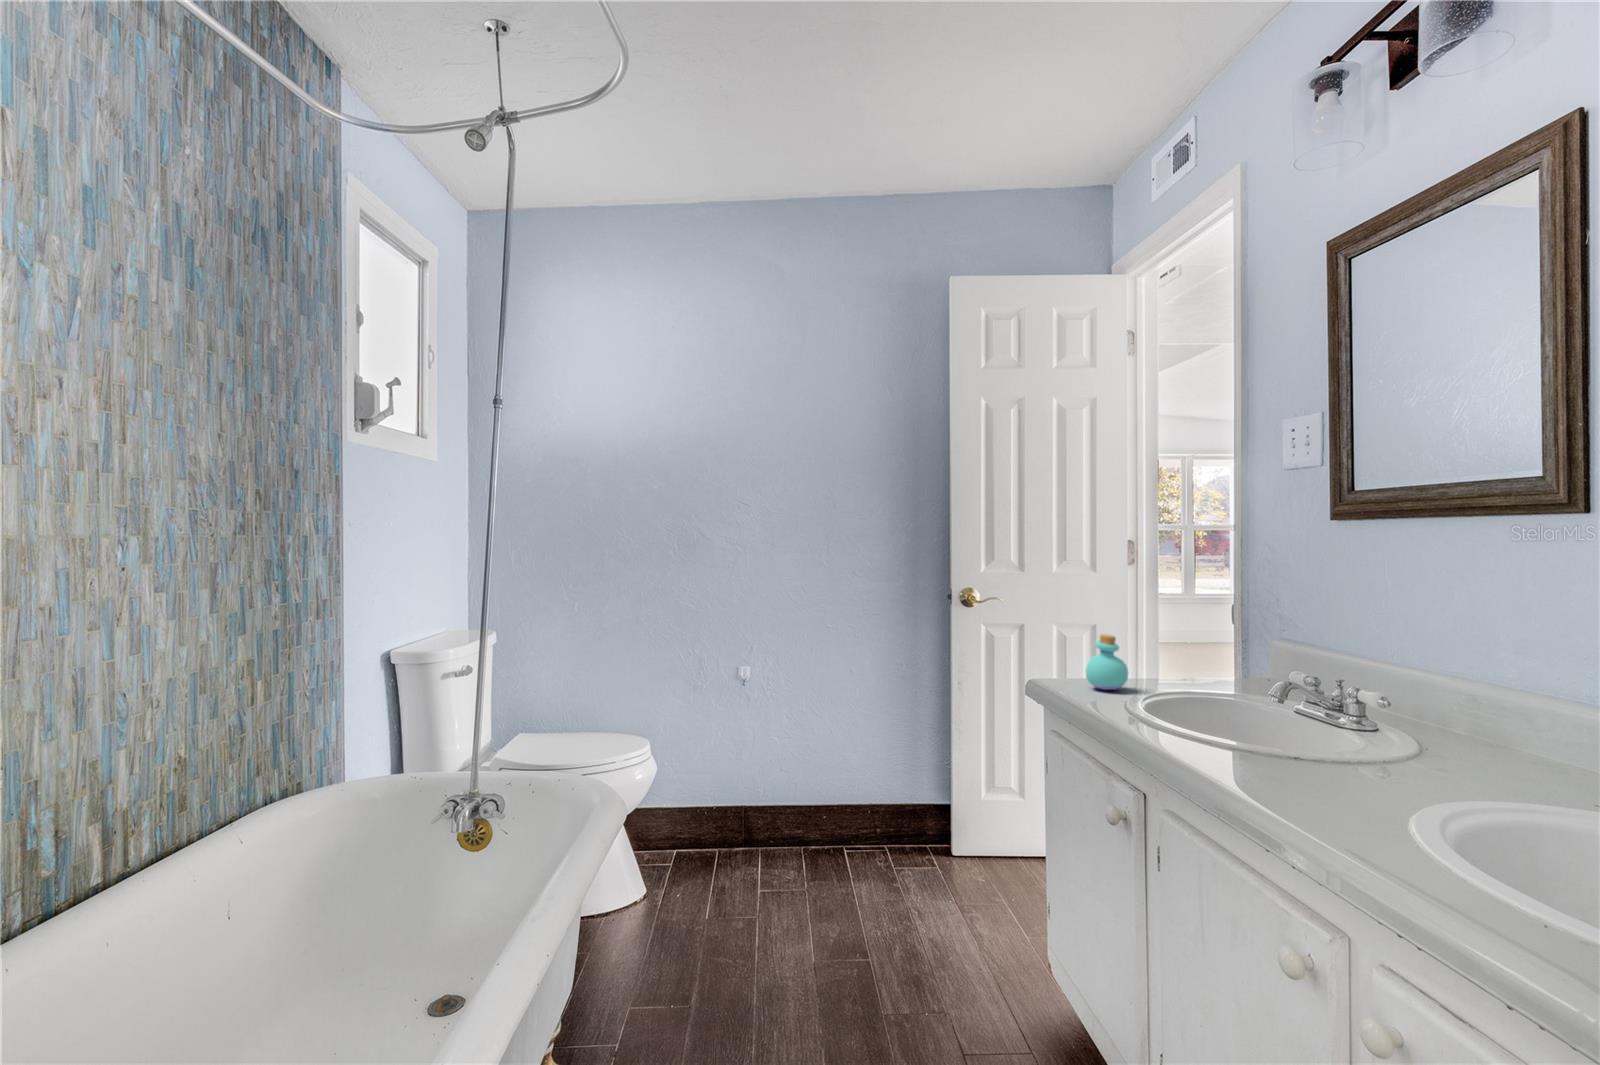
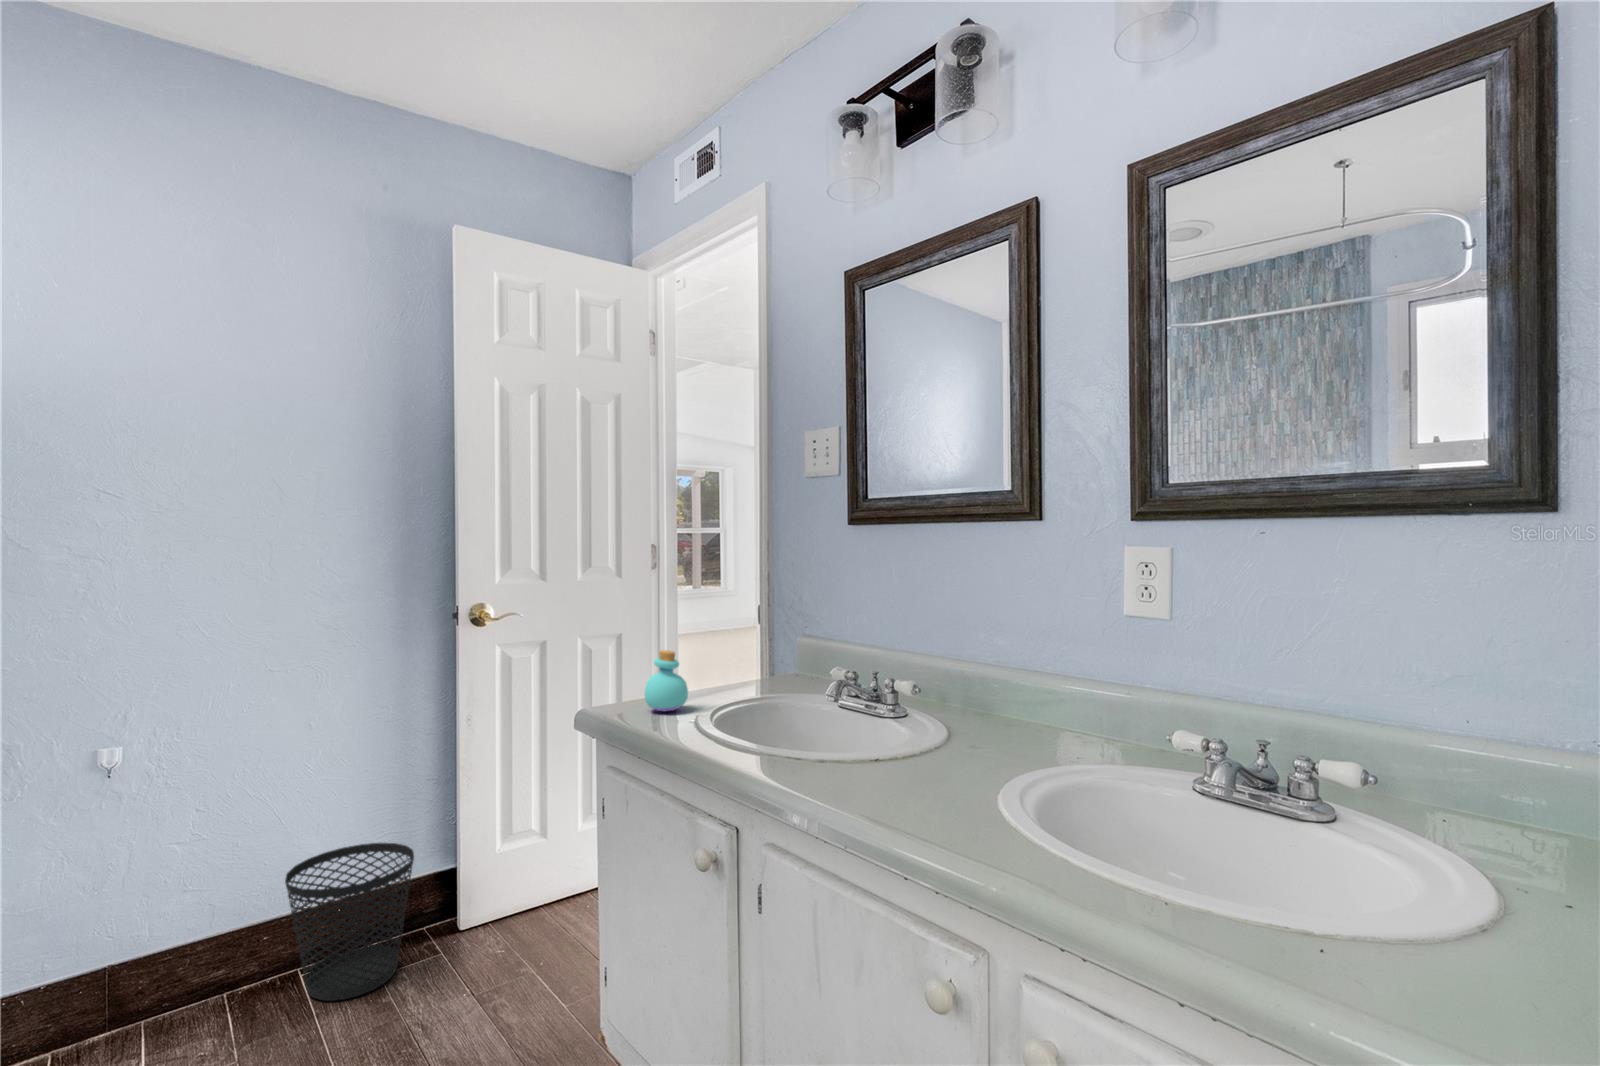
wastebasket: none [833,766,918,878] -> present [285,843,414,1001]

